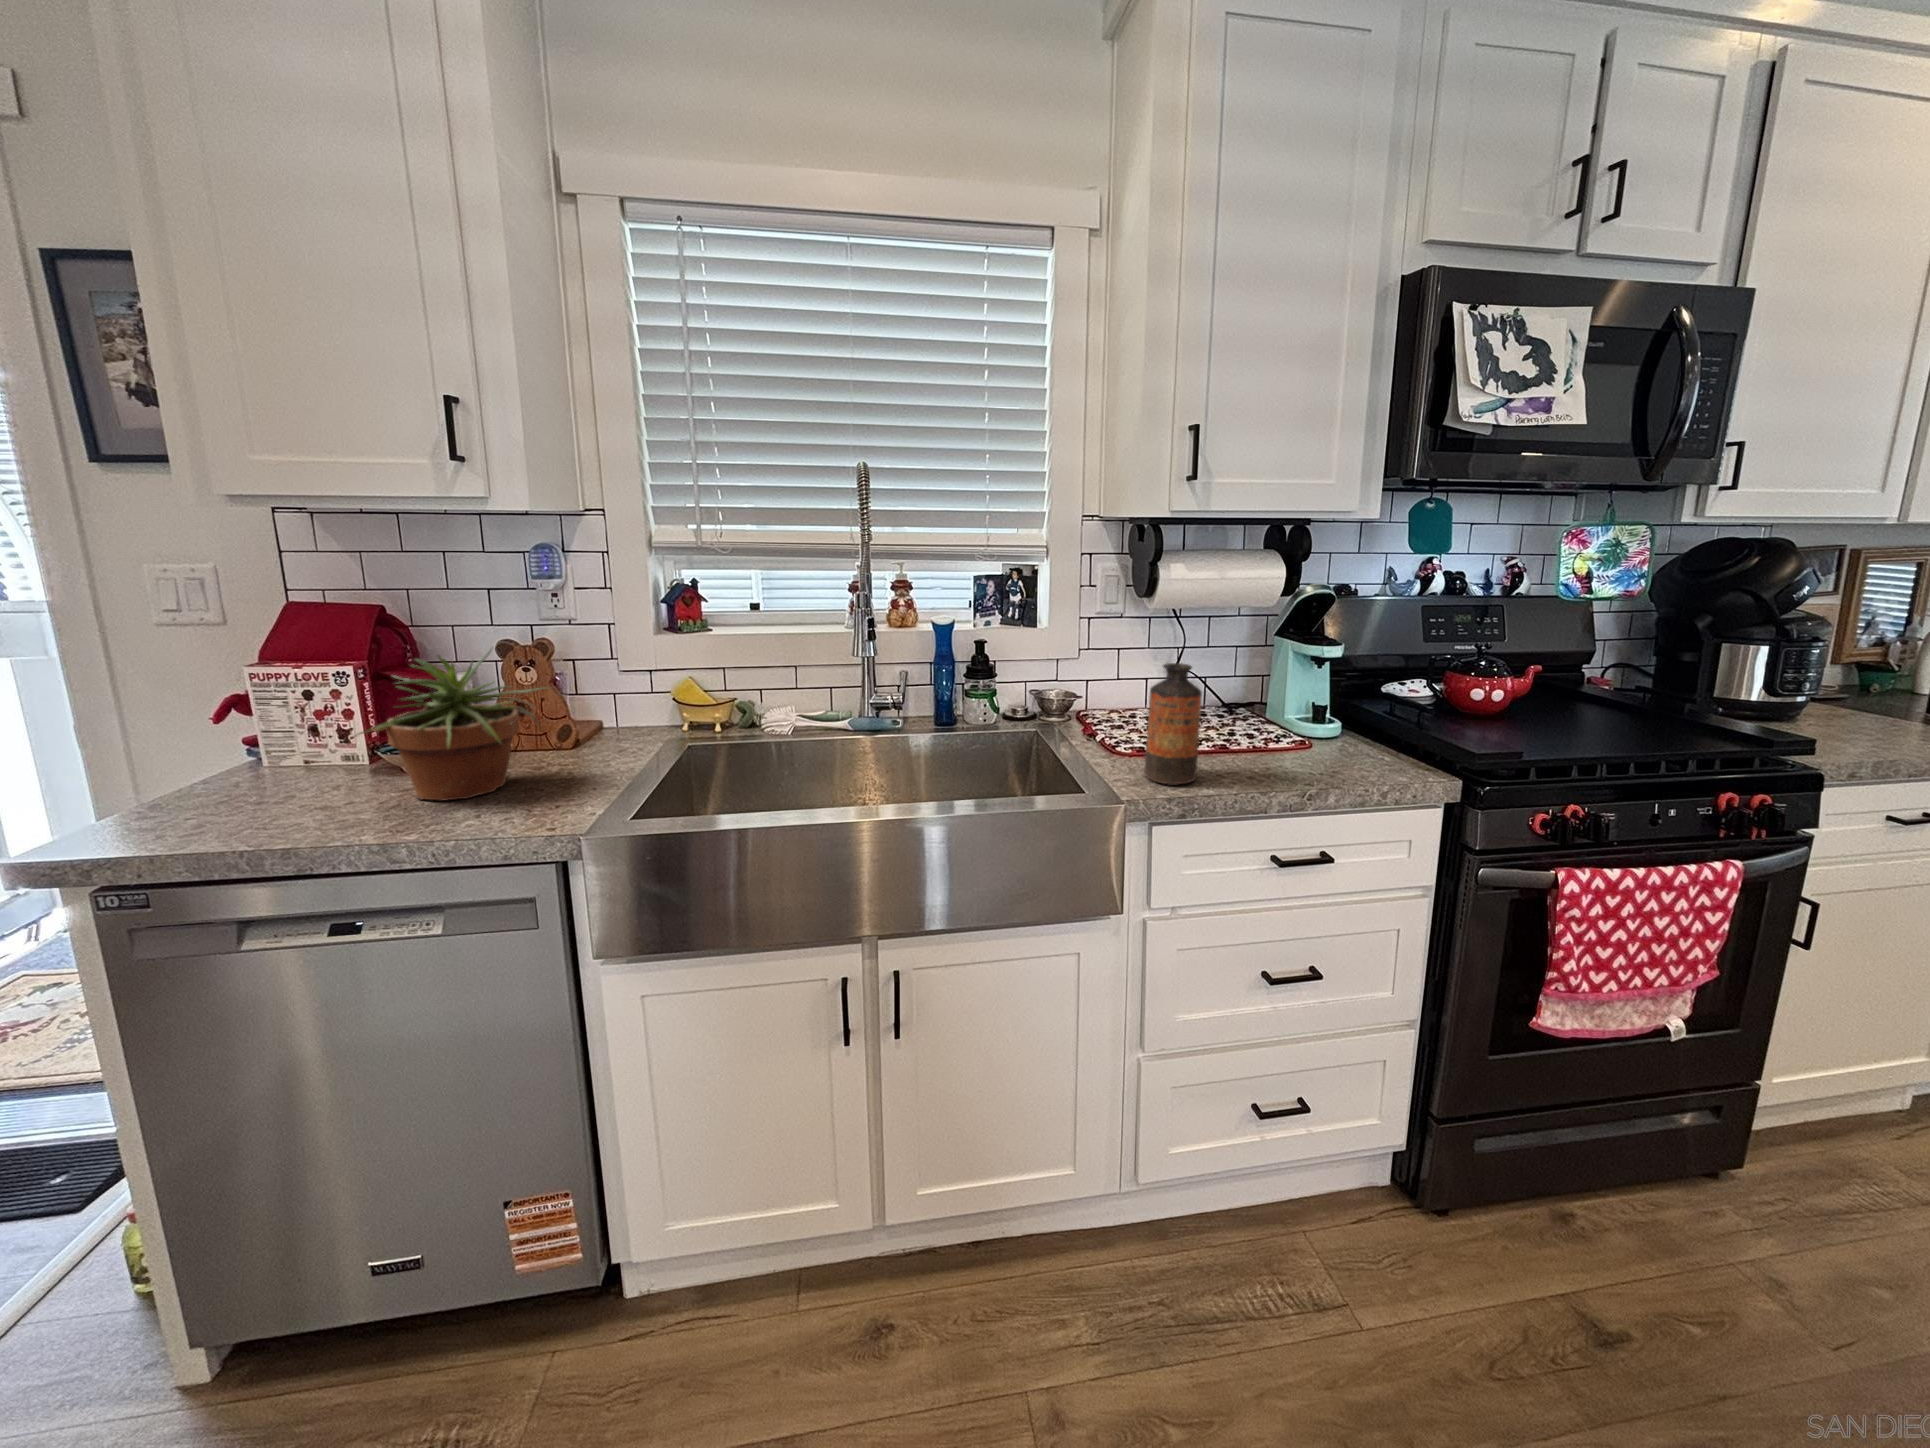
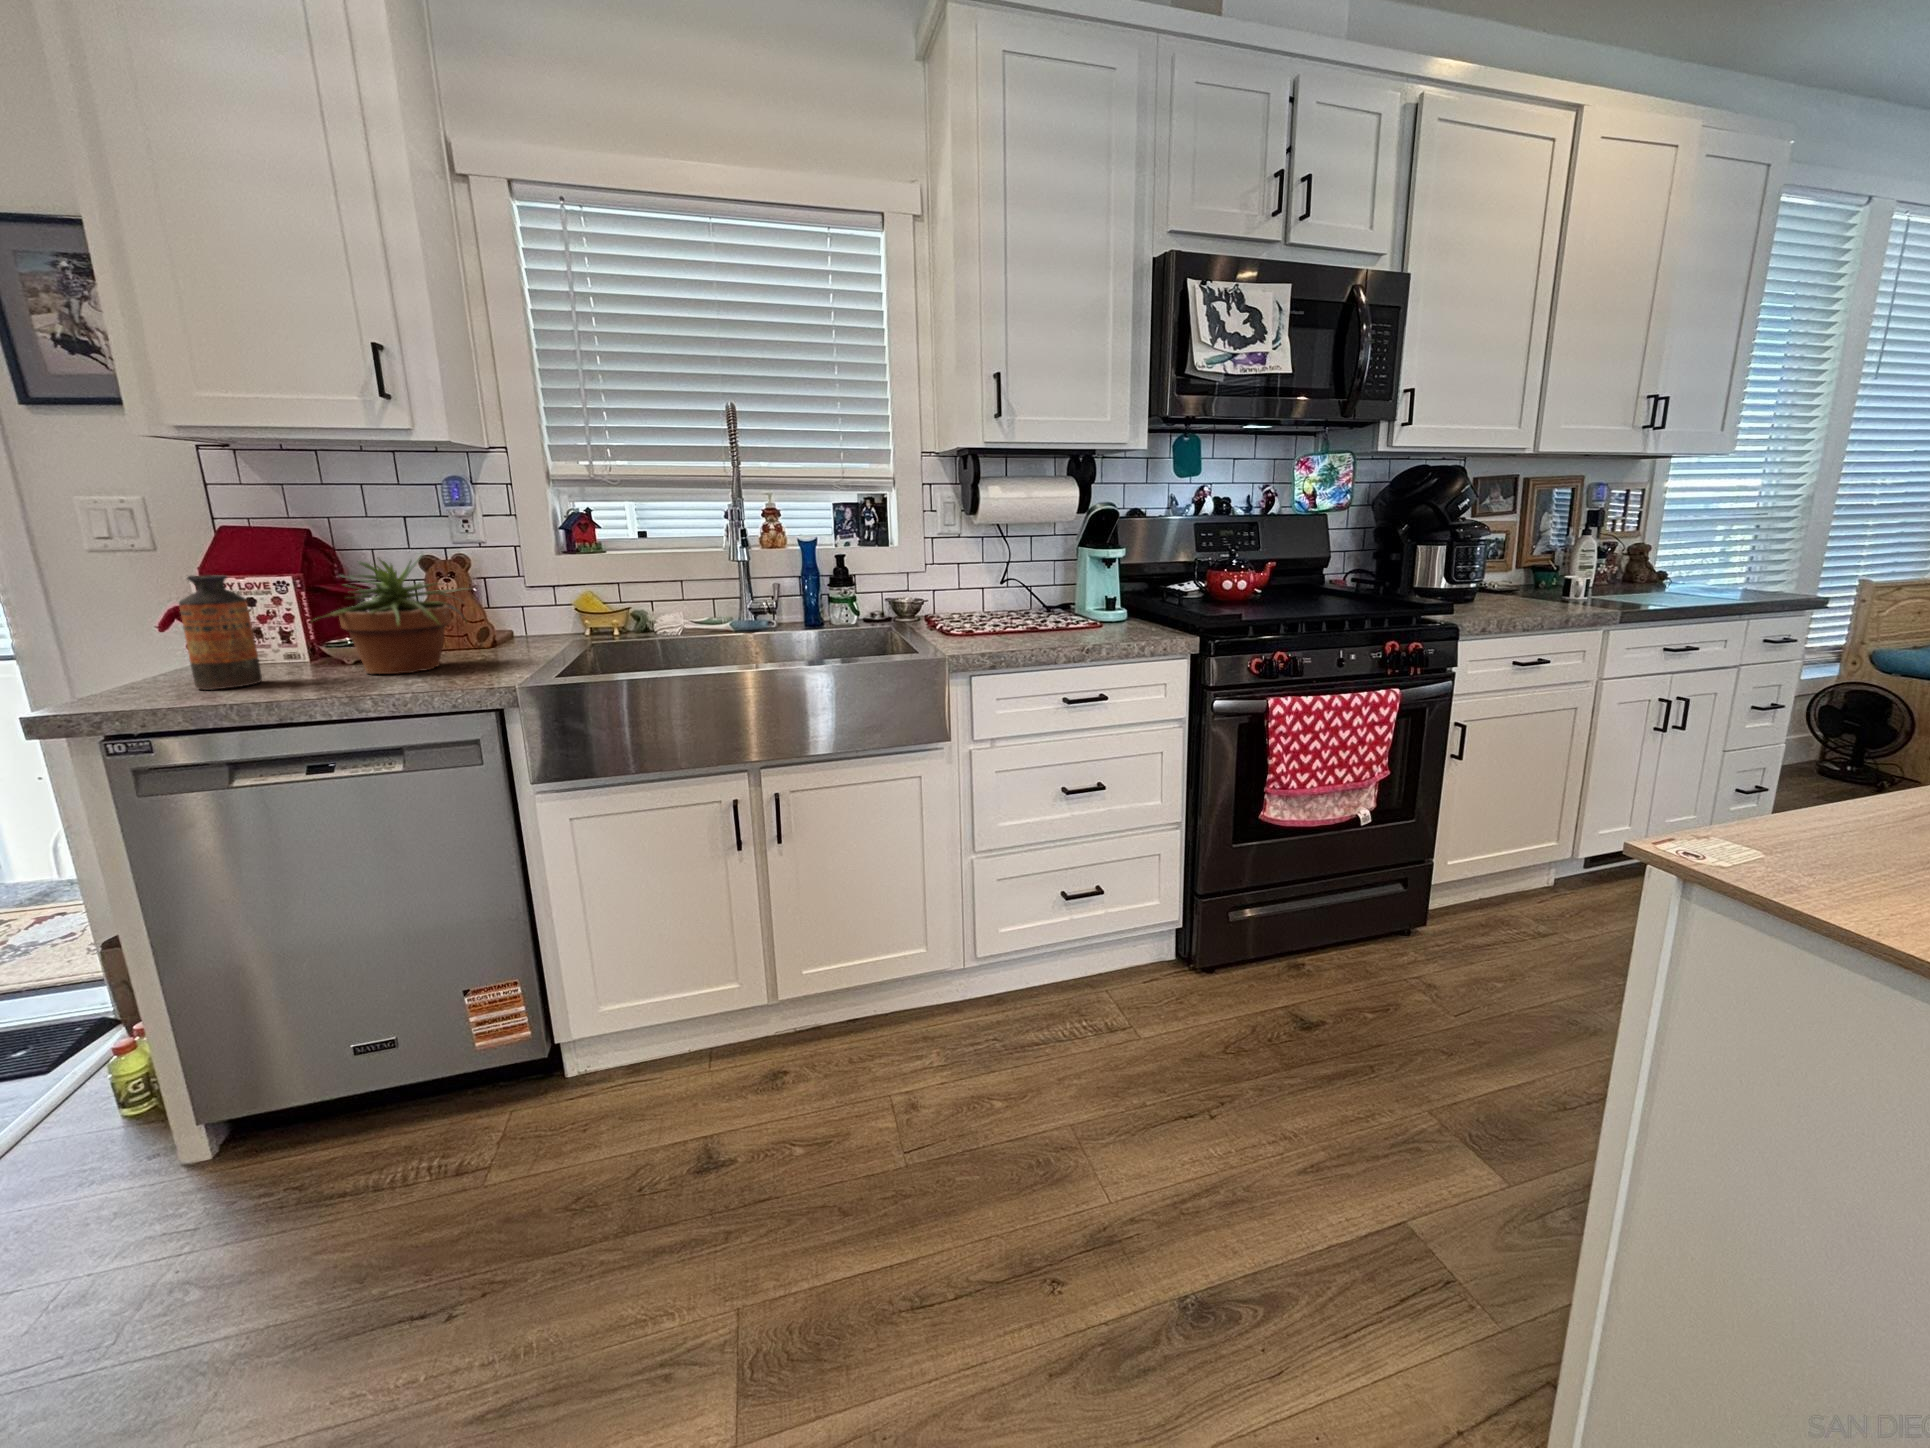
bottle: present [1144,663,1202,785] -> present [179,575,262,690]

